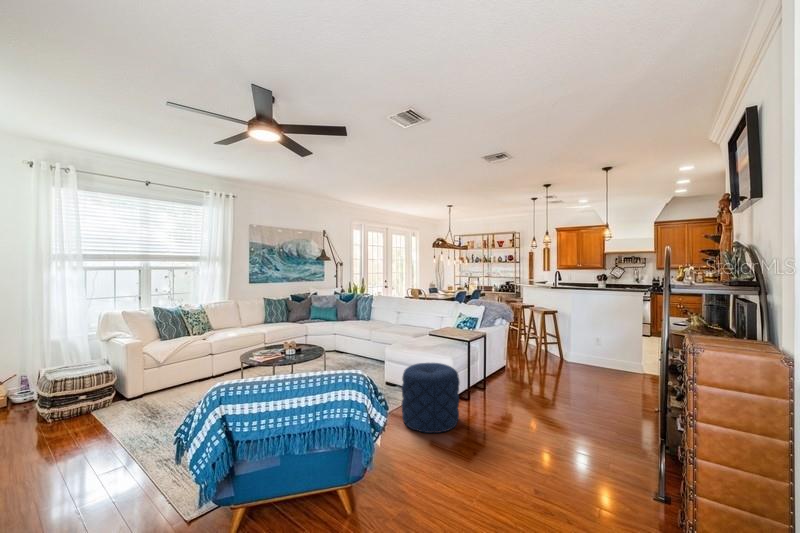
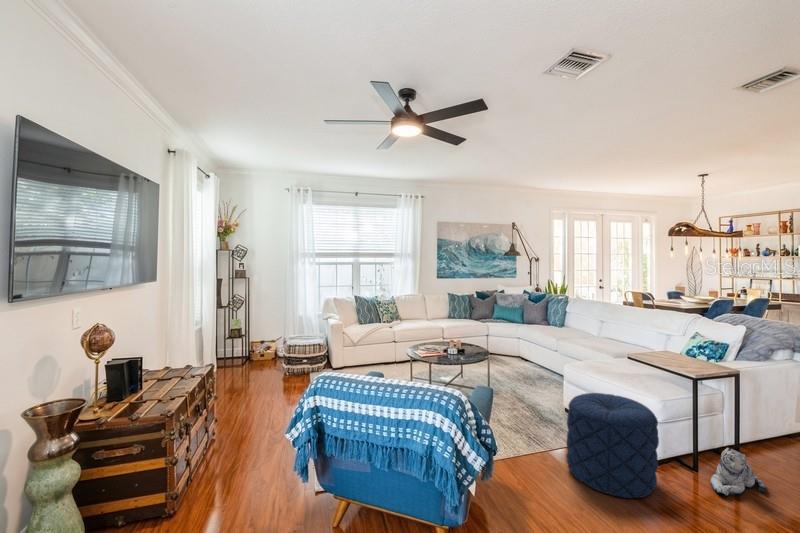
plush toy: none [482,384,507,413] -> present [710,448,765,496]

